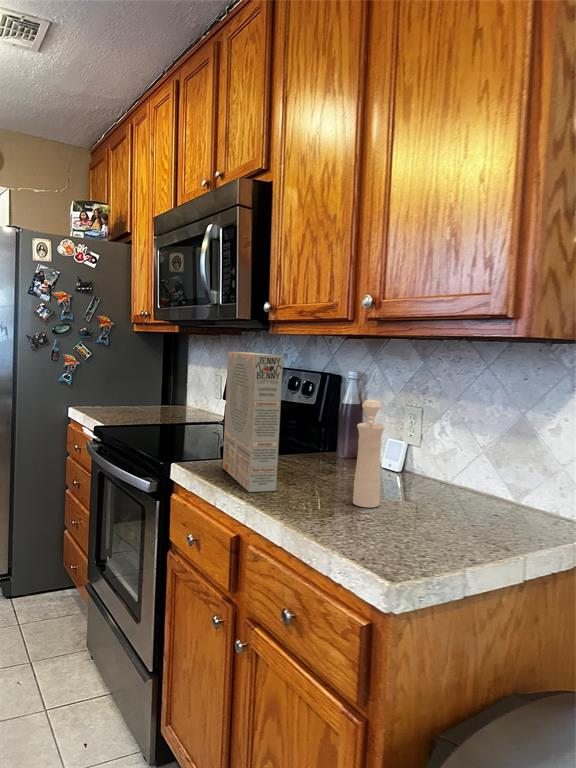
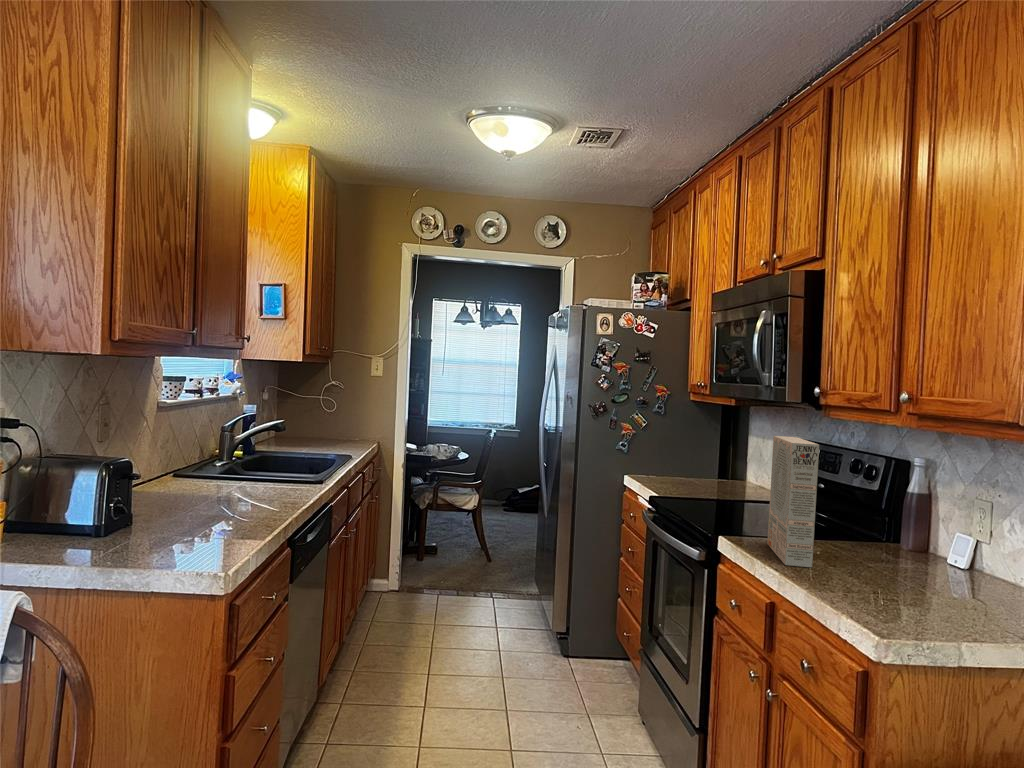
pepper mill: present [353,400,385,508] -> none [885,490,924,592]

